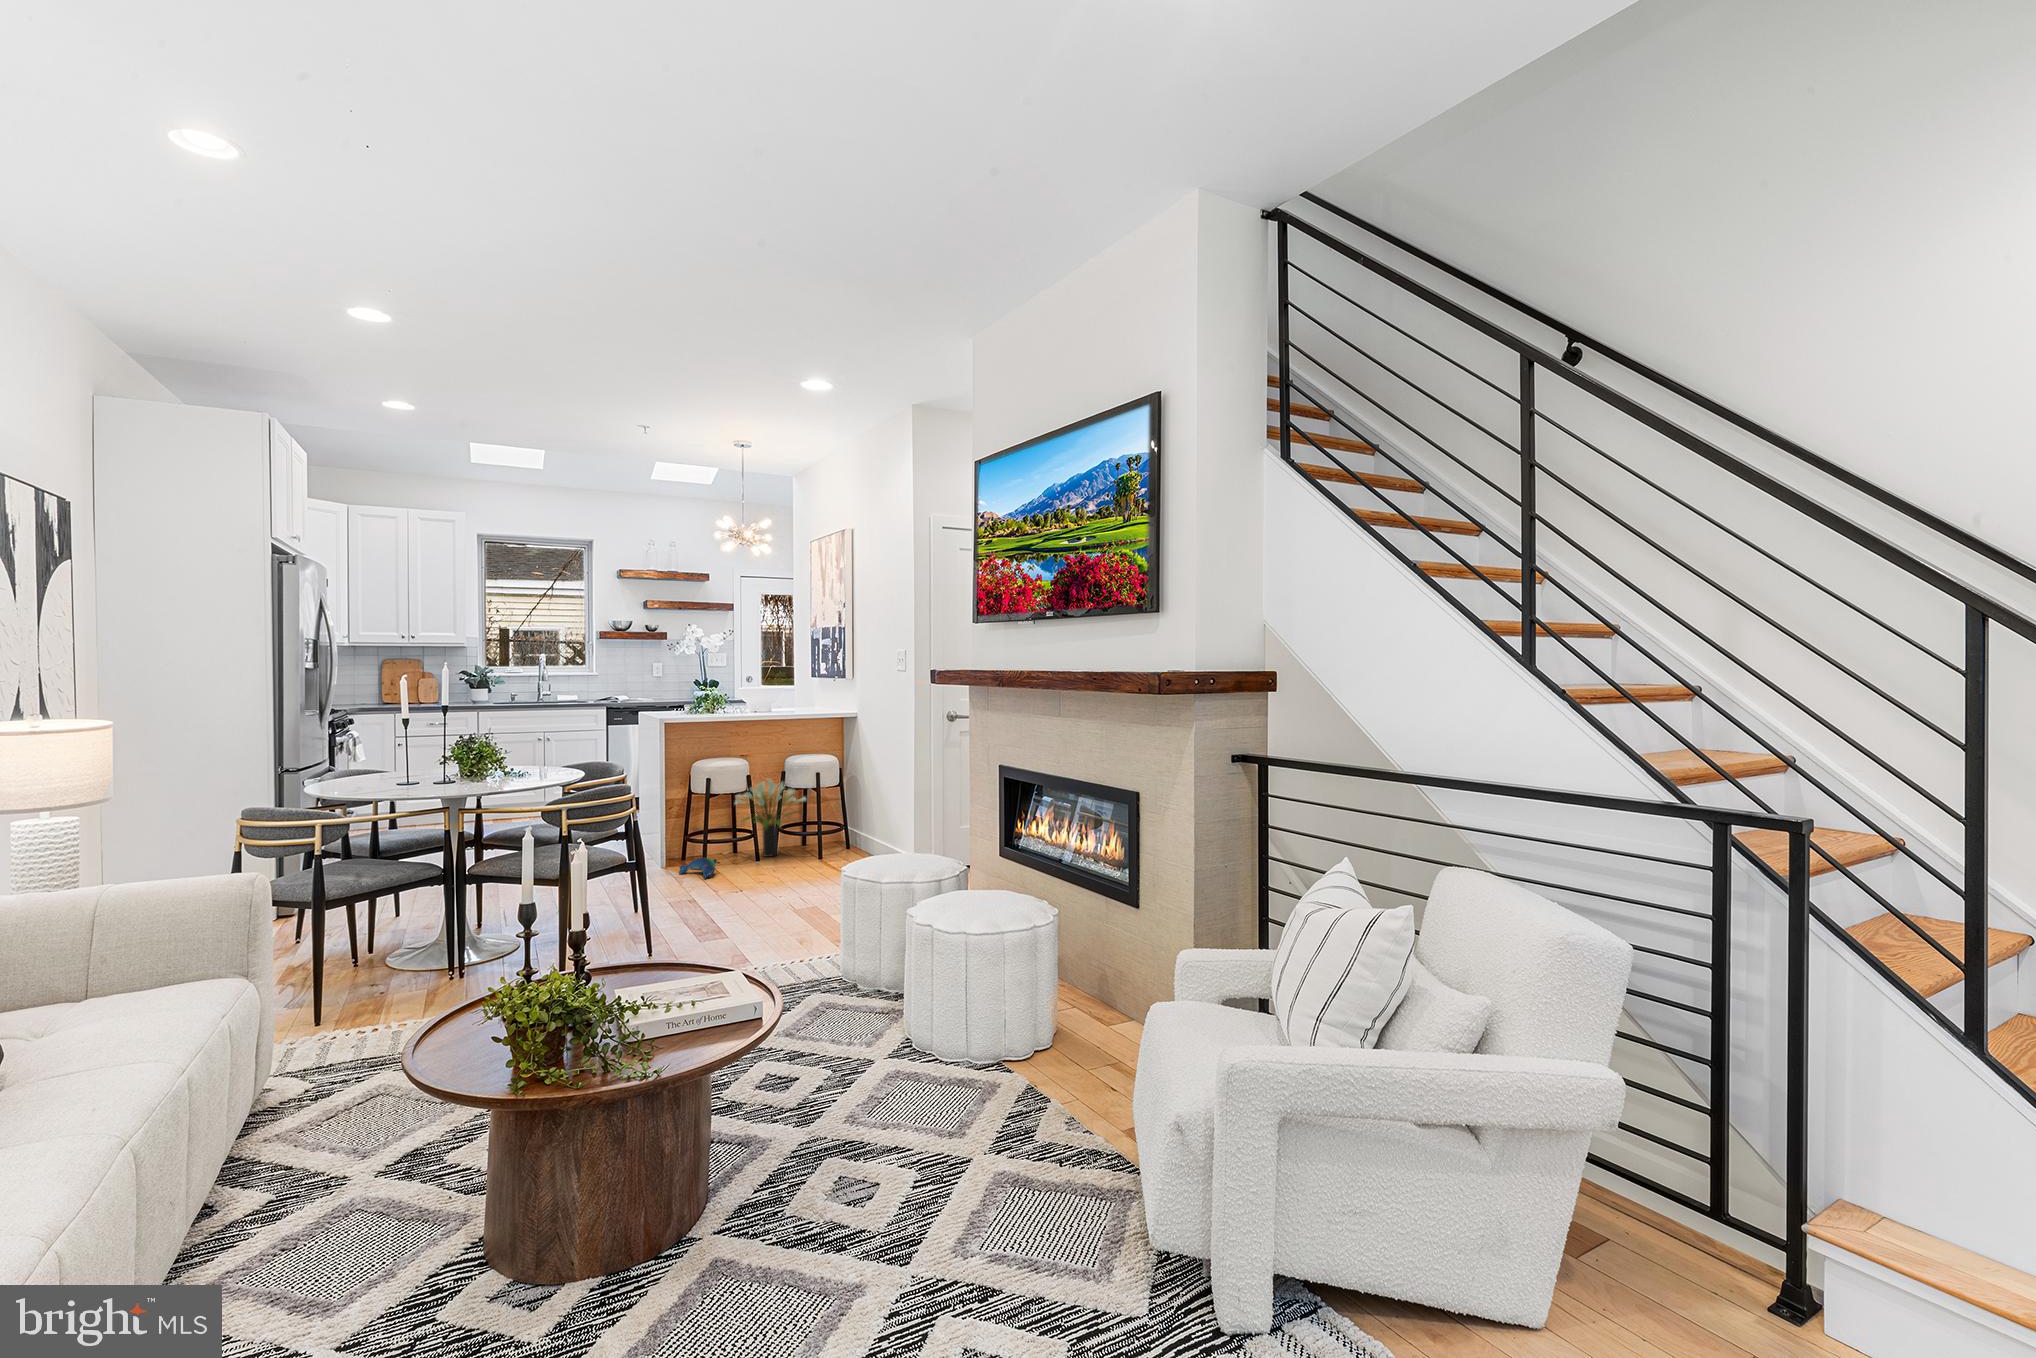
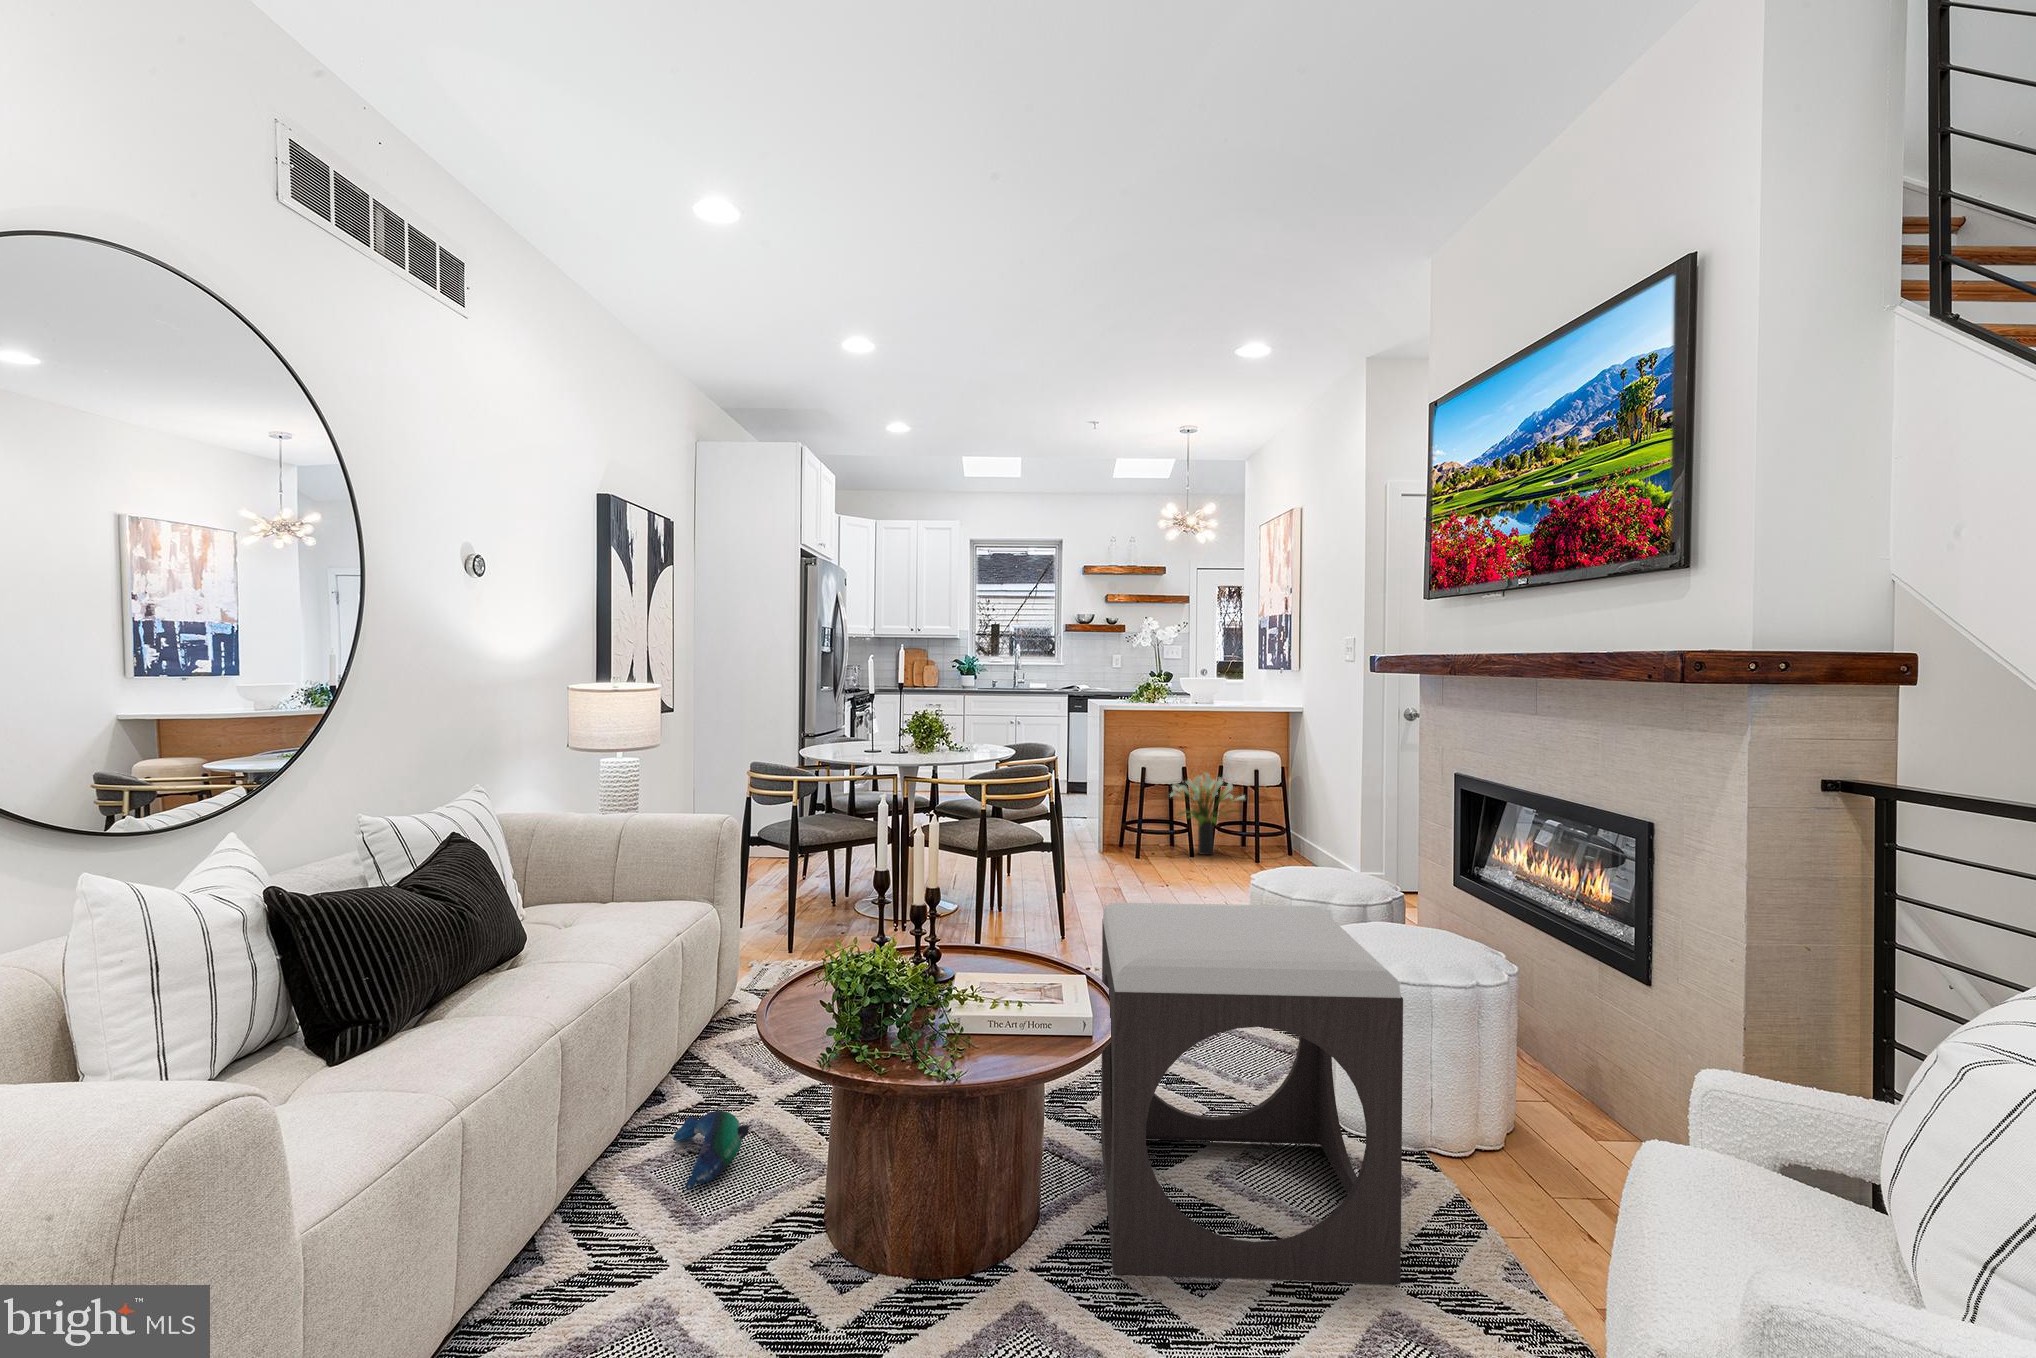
plush toy: present [679,858,717,878] -> present [673,1111,749,1190]
footstool: none [739,886,1003,1215] -> present [1101,903,1403,1284]

